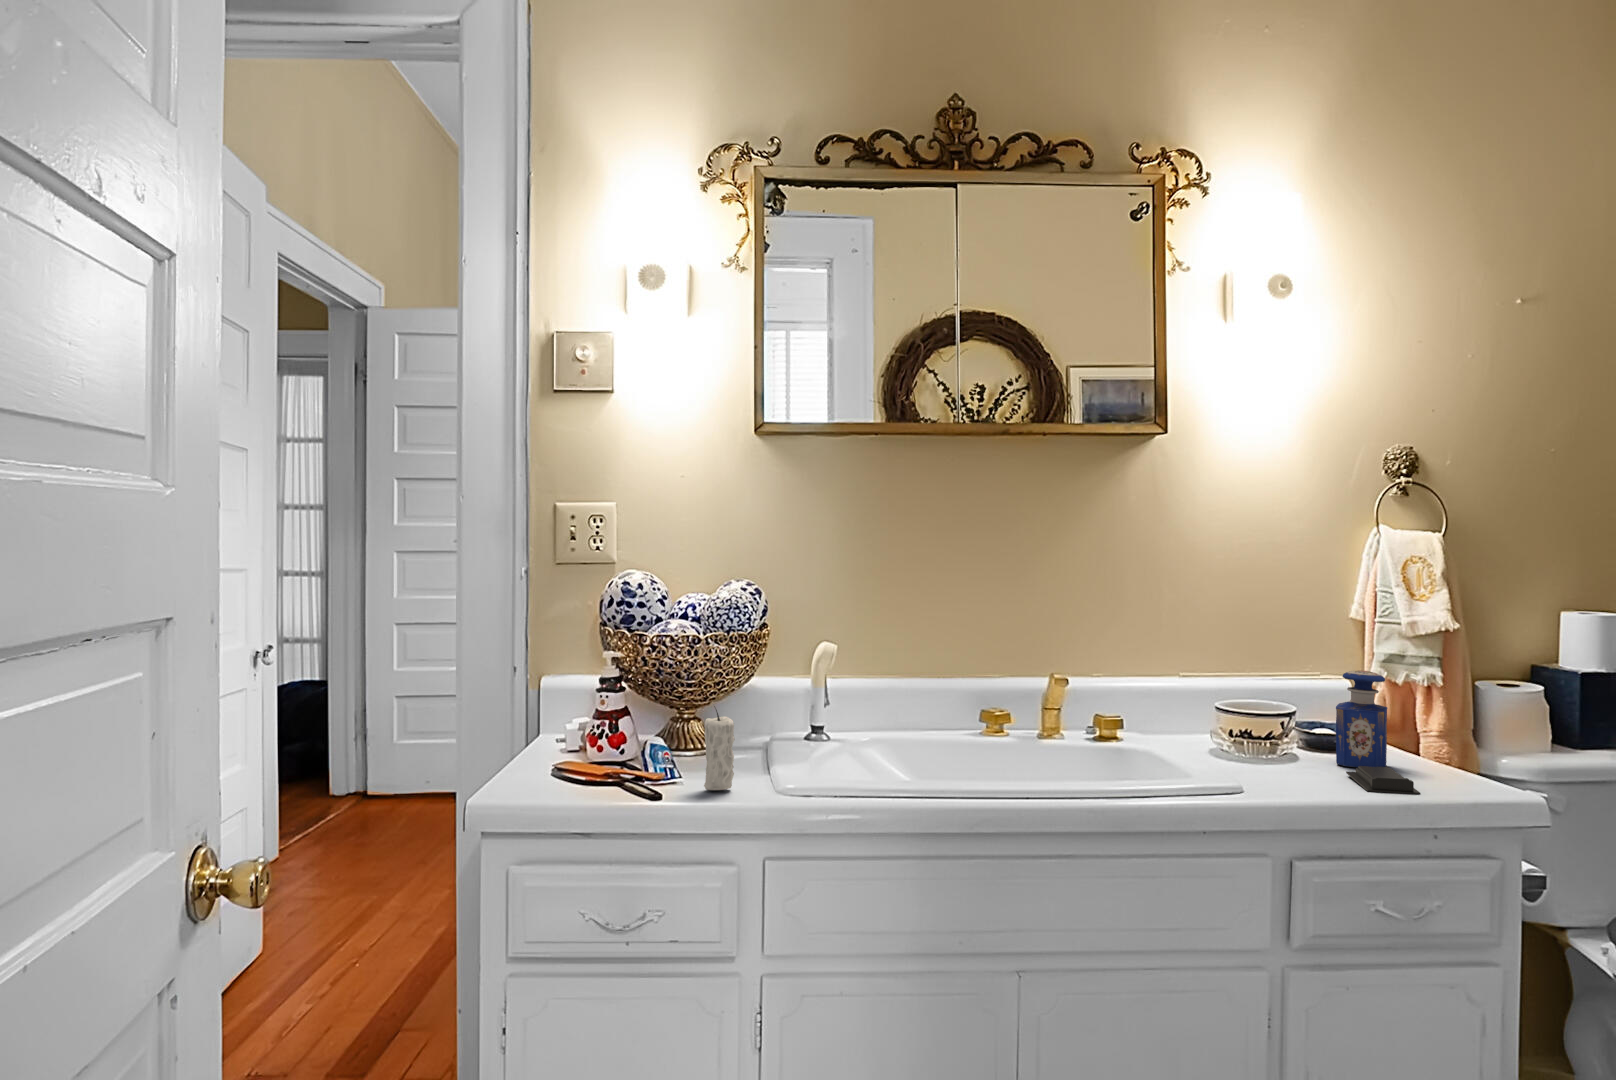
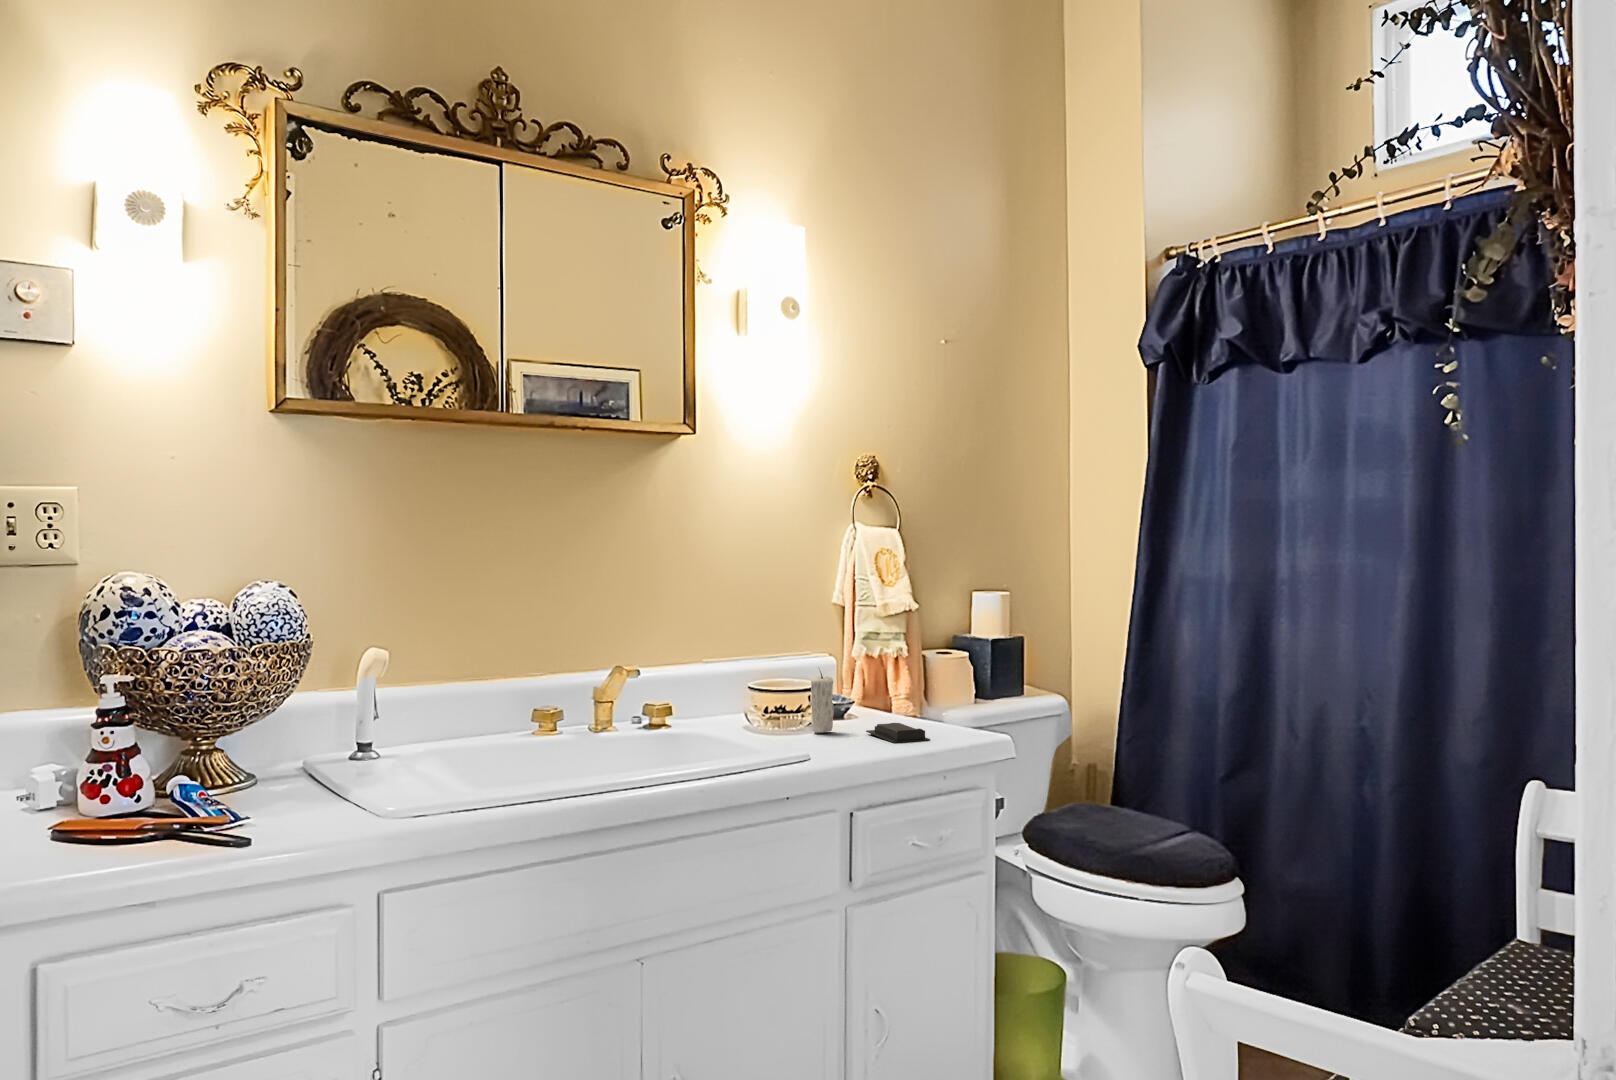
perfume bottle: present [1336,670,1387,767] -> none [847,645,887,727]
candle: present [704,706,735,790] -> present [811,671,834,733]

